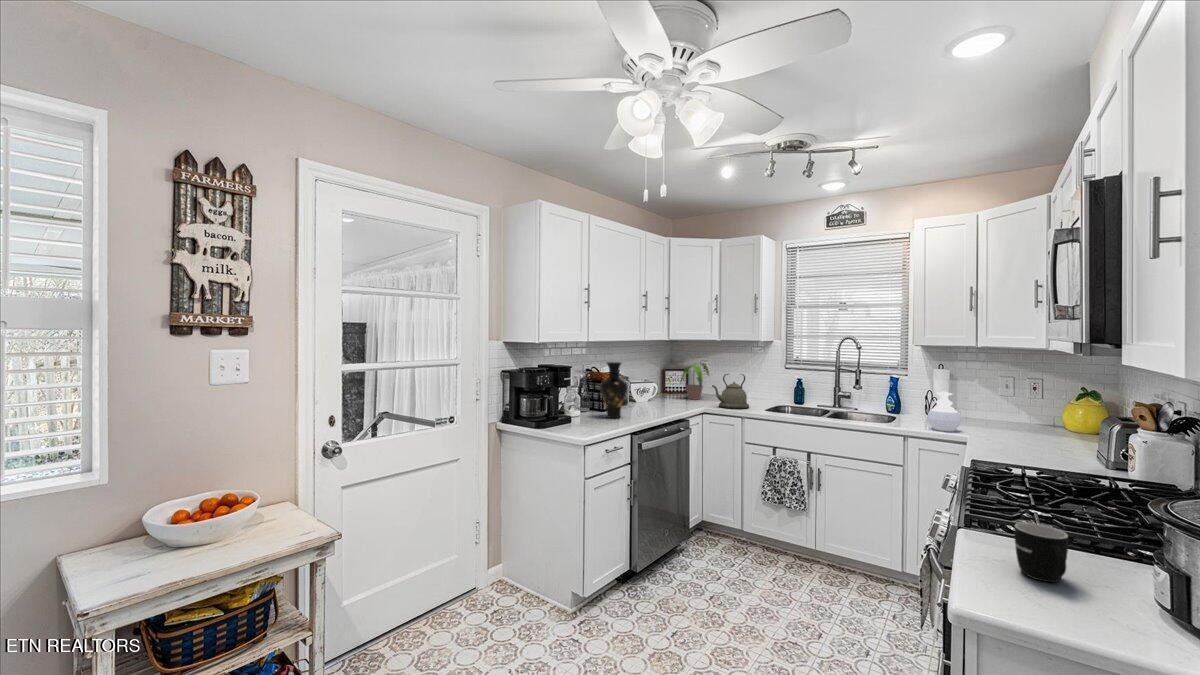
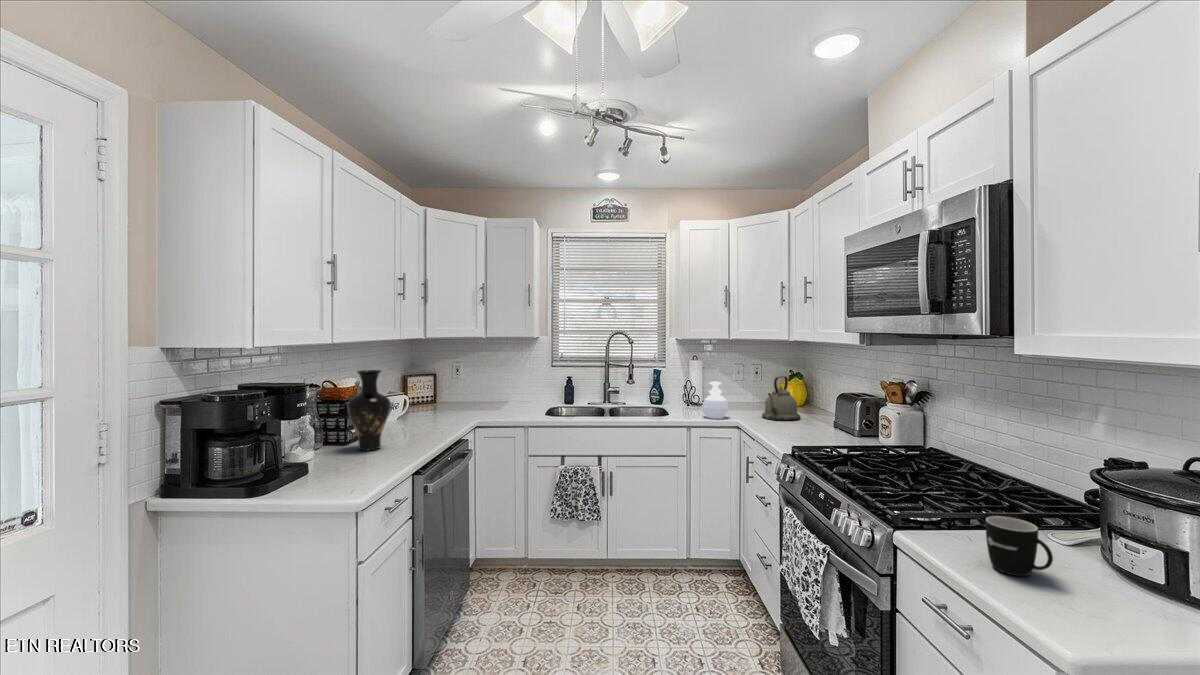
potted plant: present [681,363,709,399] -> none [424,364,474,410]
kettle: present [712,374,749,409] -> present [762,376,800,421]

